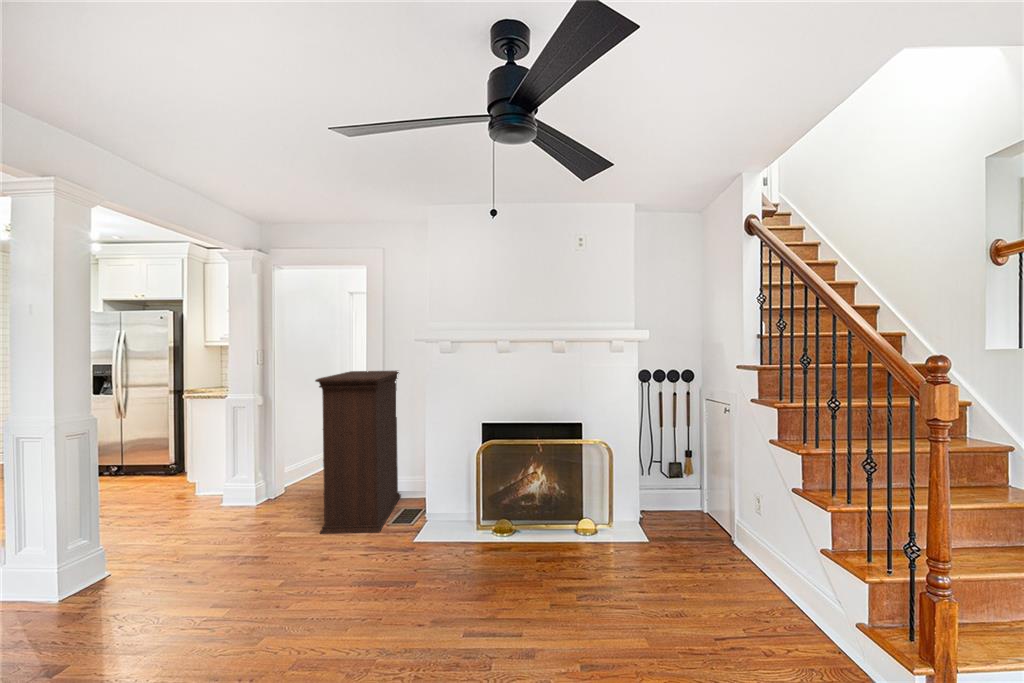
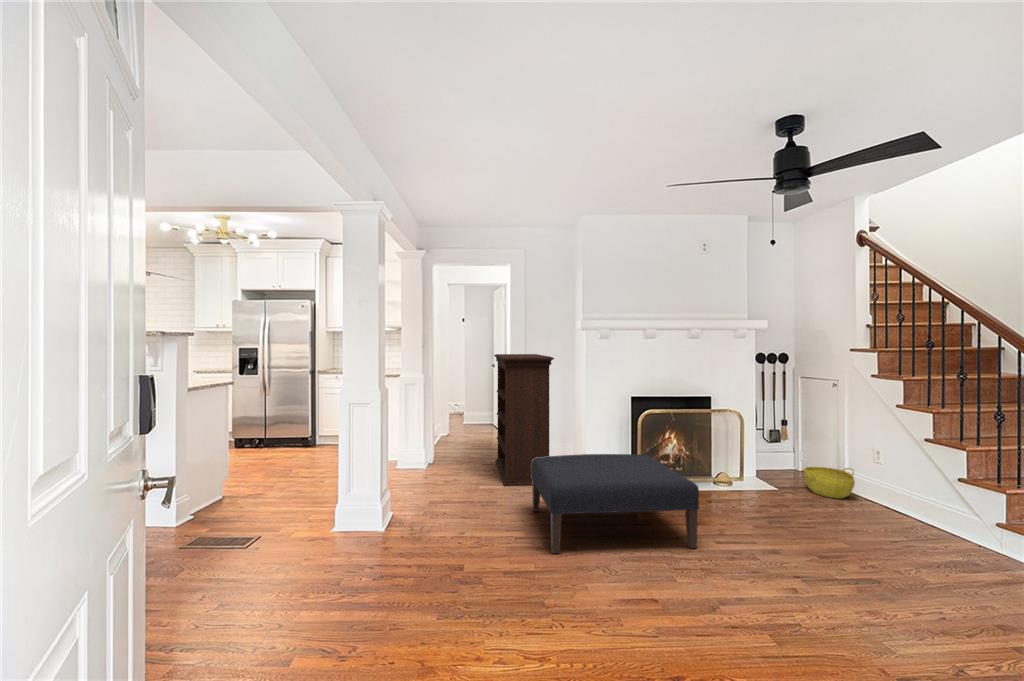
ottoman: none [243,503,458,649] -> present [531,454,699,554]
basket: none [676,514,740,559] -> present [803,467,855,499]

